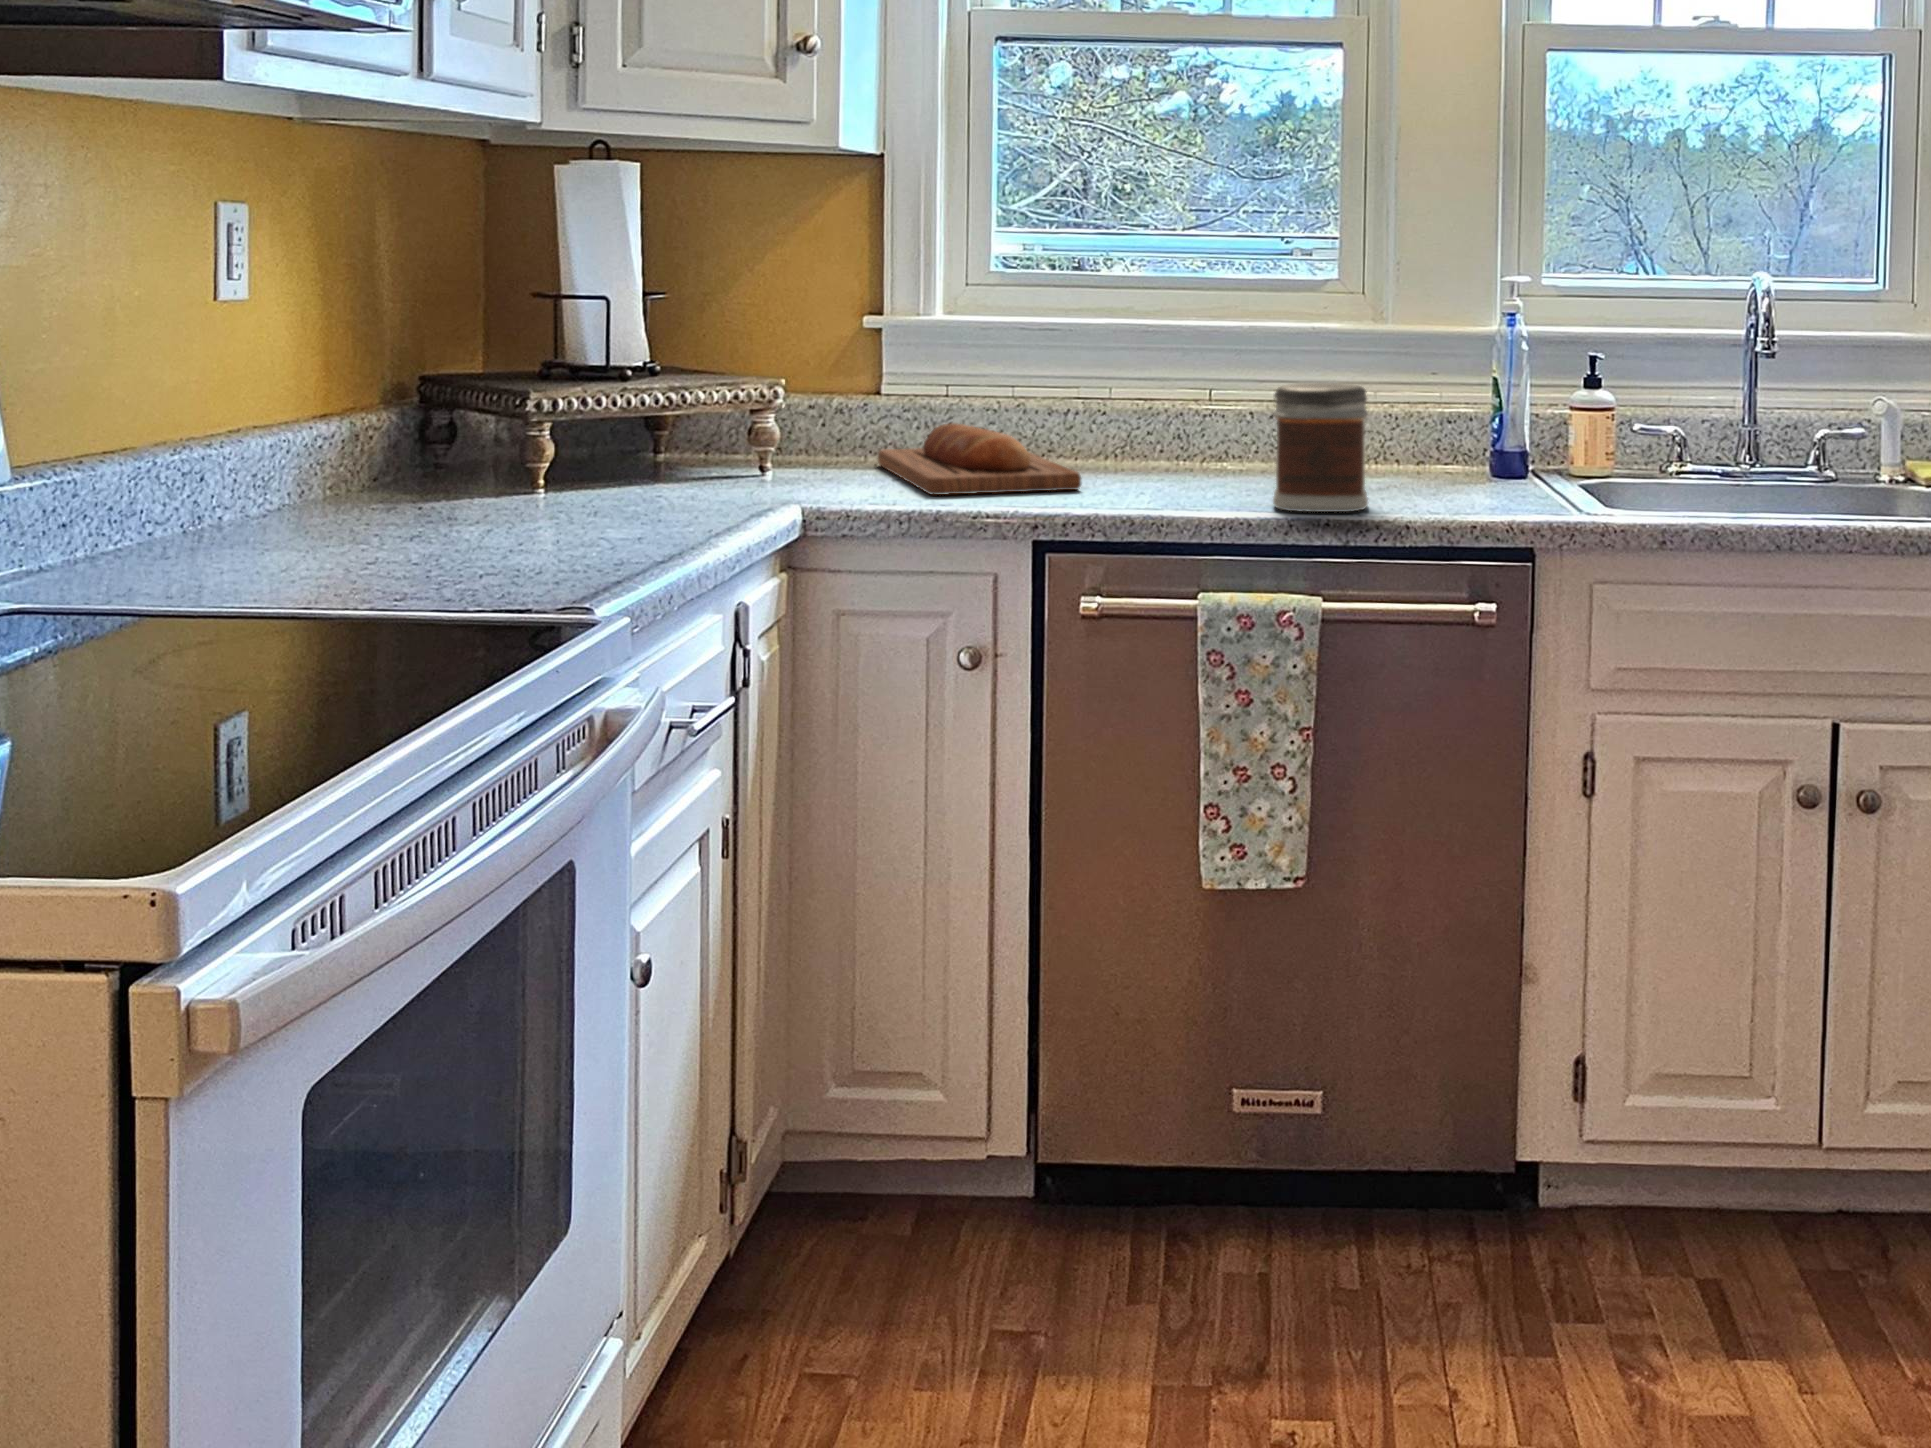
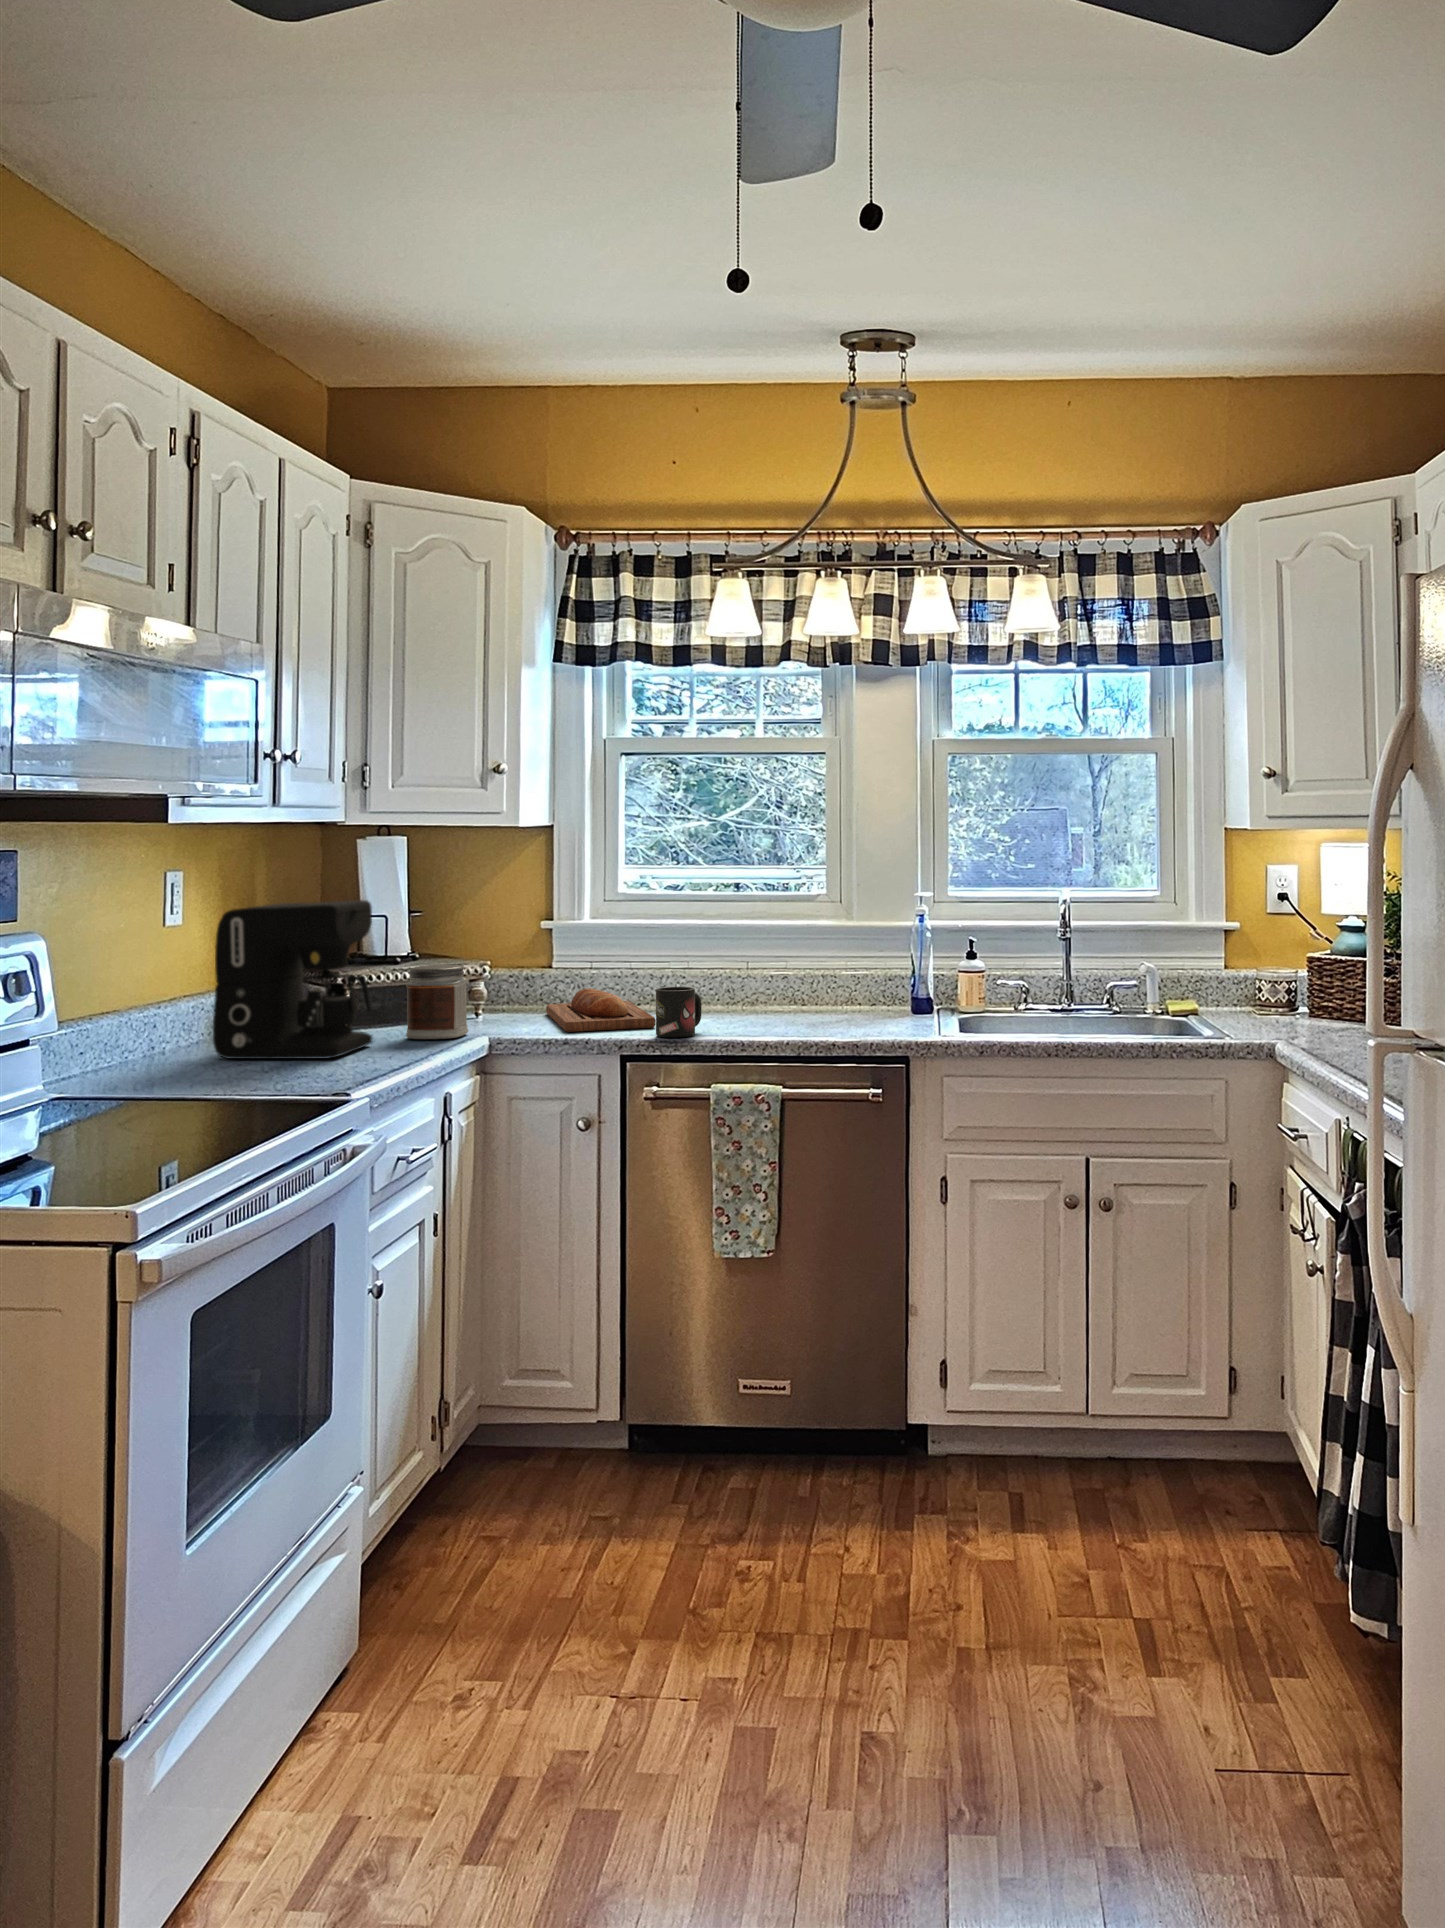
coffee maker: none [306,256,596,536] -> present [213,900,373,1059]
jar: present [1273,383,1368,512] -> present [406,964,468,1039]
mug: none [1092,420,1166,507] -> present [656,987,702,1038]

